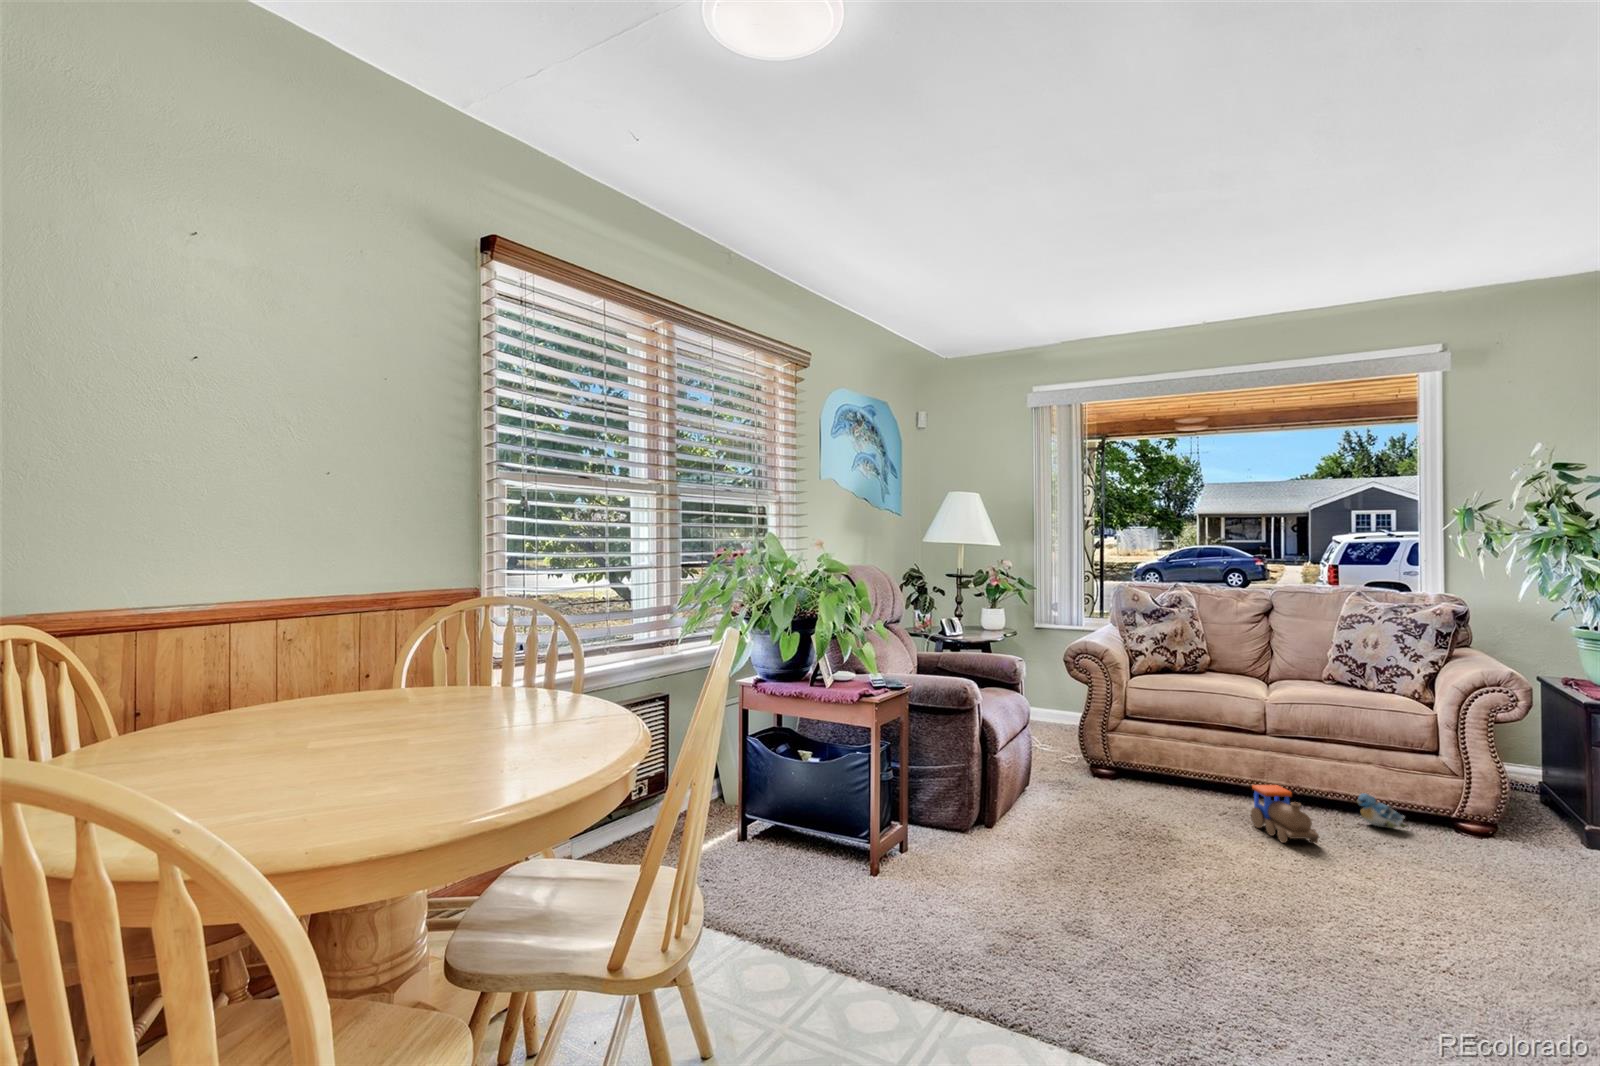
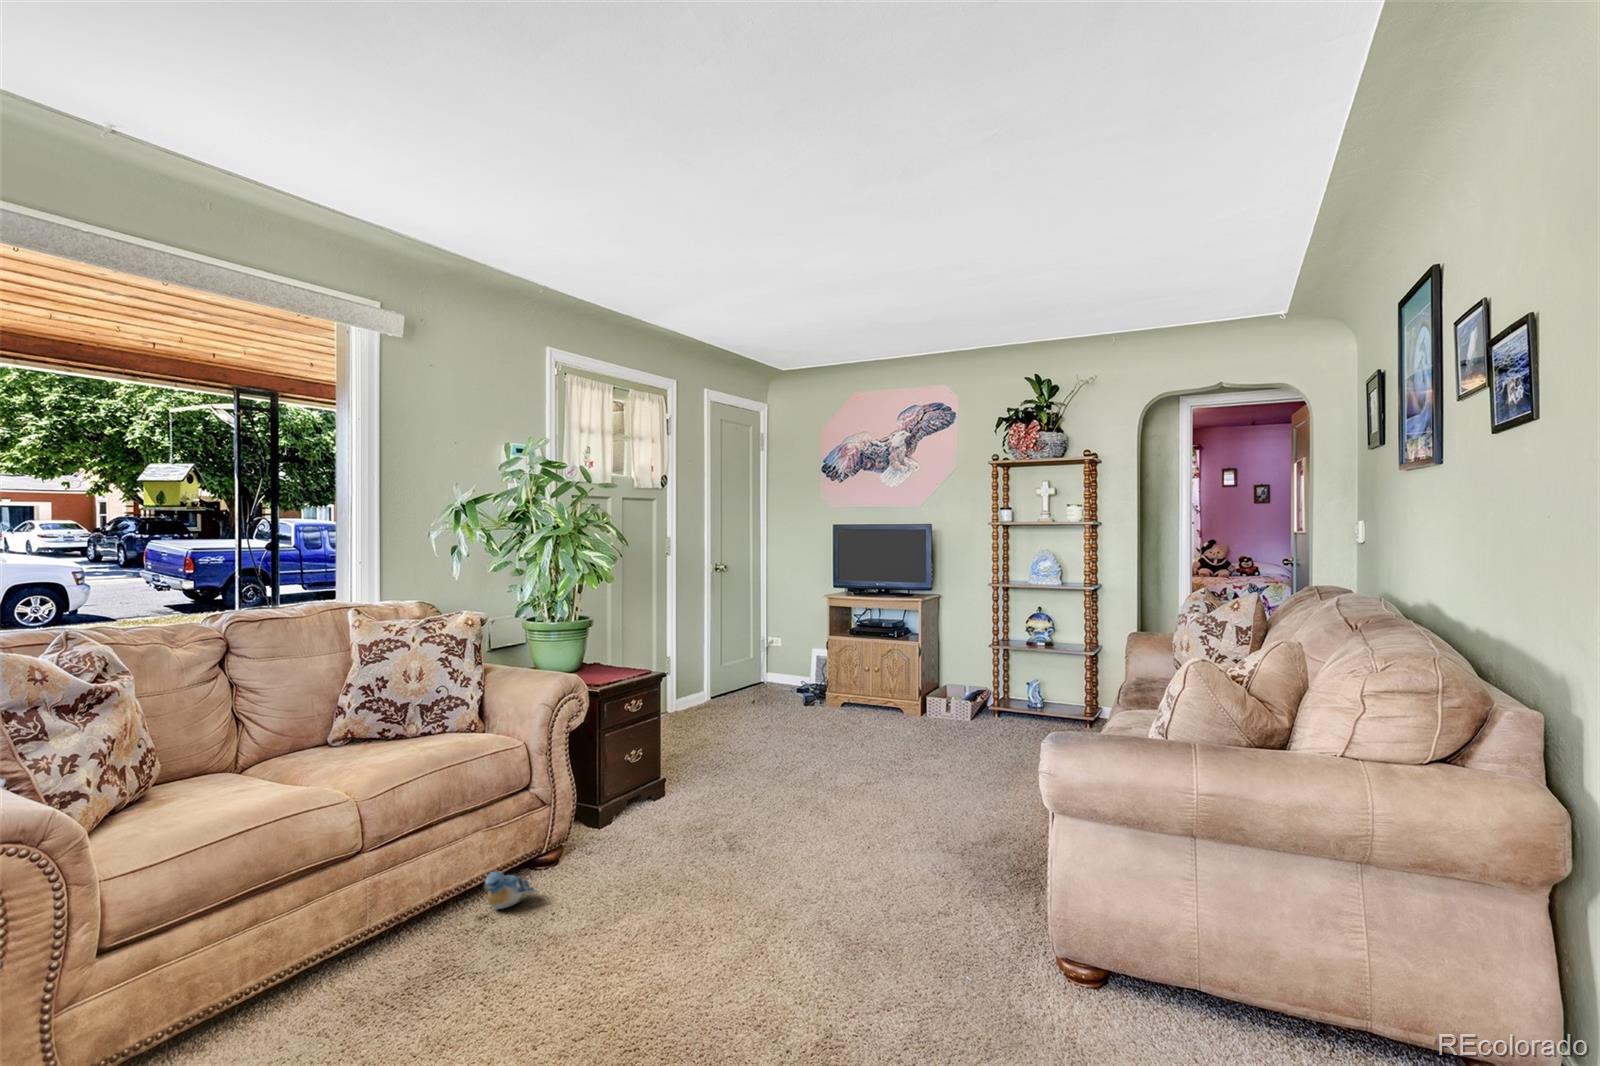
toy train: present [1251,785,1319,843] -> none [438,916,550,1001]

